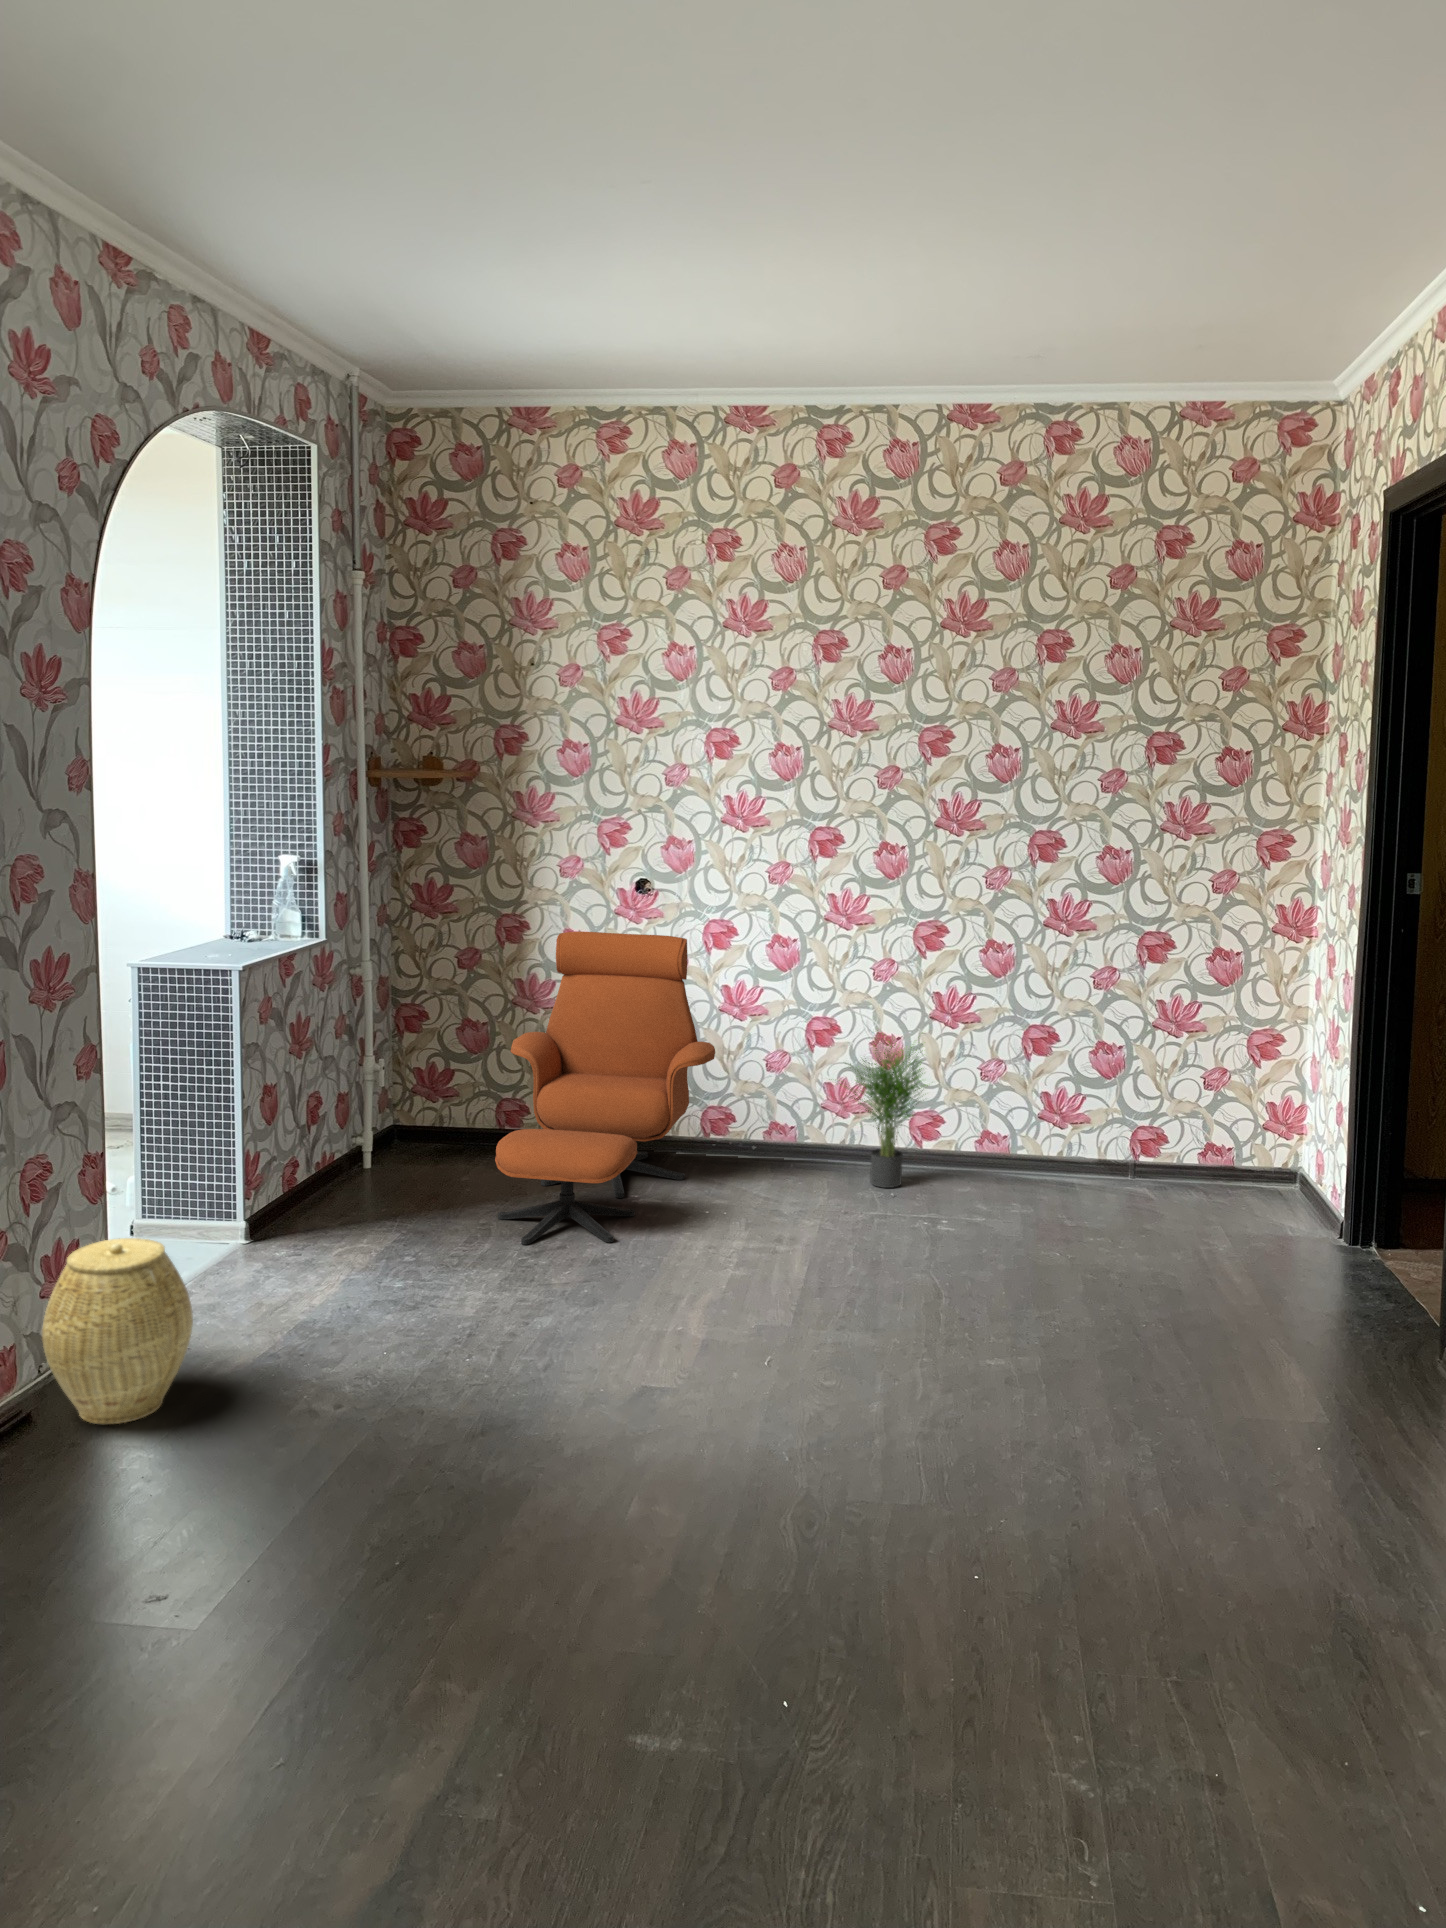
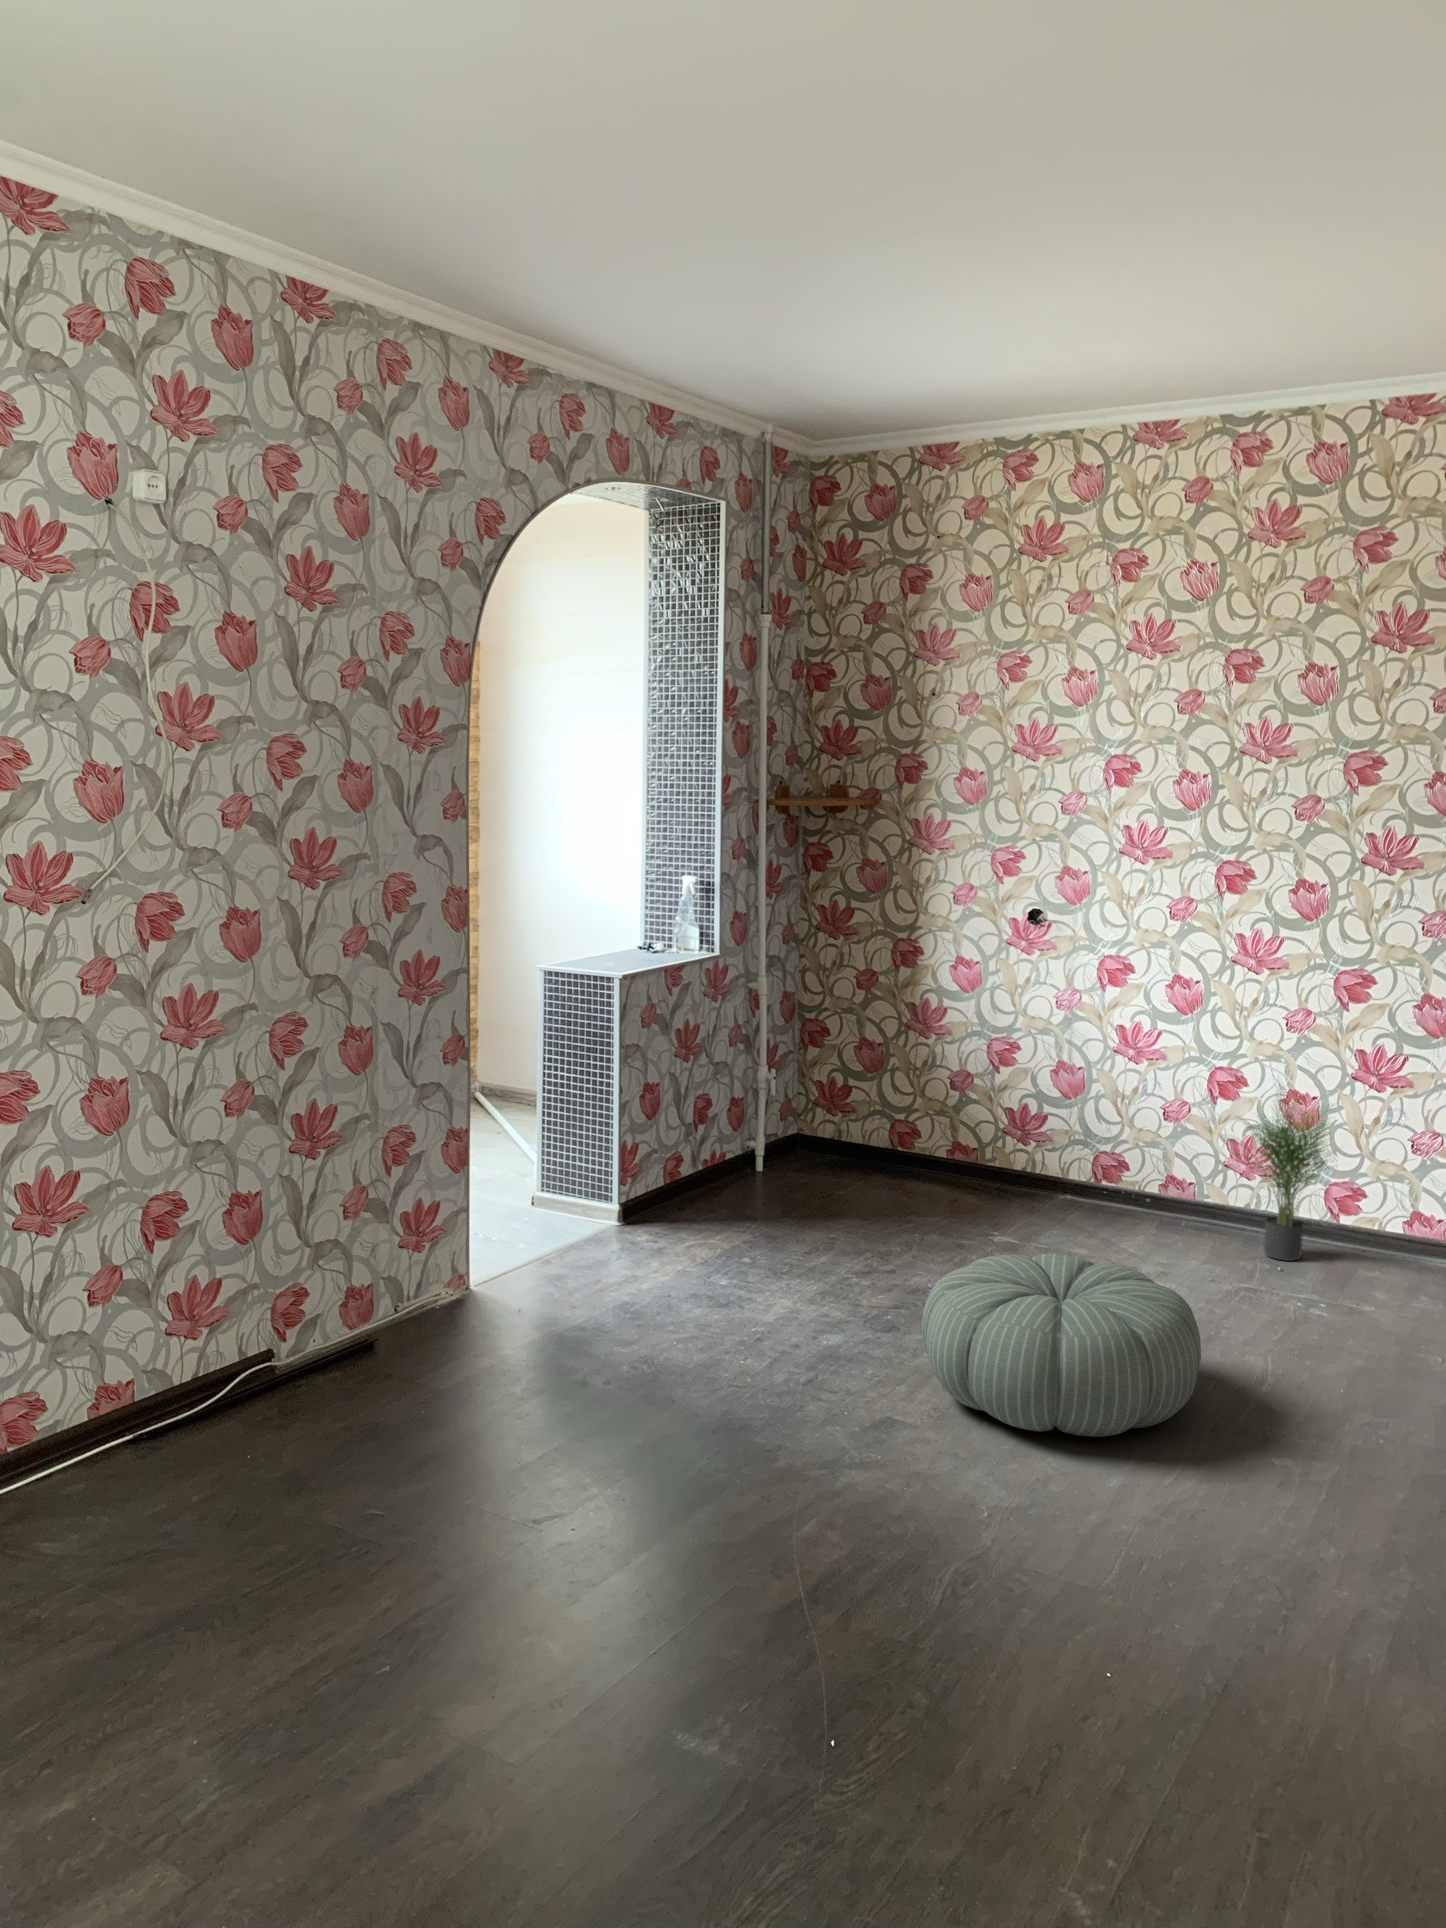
lounge chair: present [495,932,715,1245] -> none [846,961,1097,1271]
pouf: none [643,1214,905,1388] -> present [921,1253,1201,1437]
woven basket: present [42,1238,193,1424] -> none [393,1194,514,1353]

